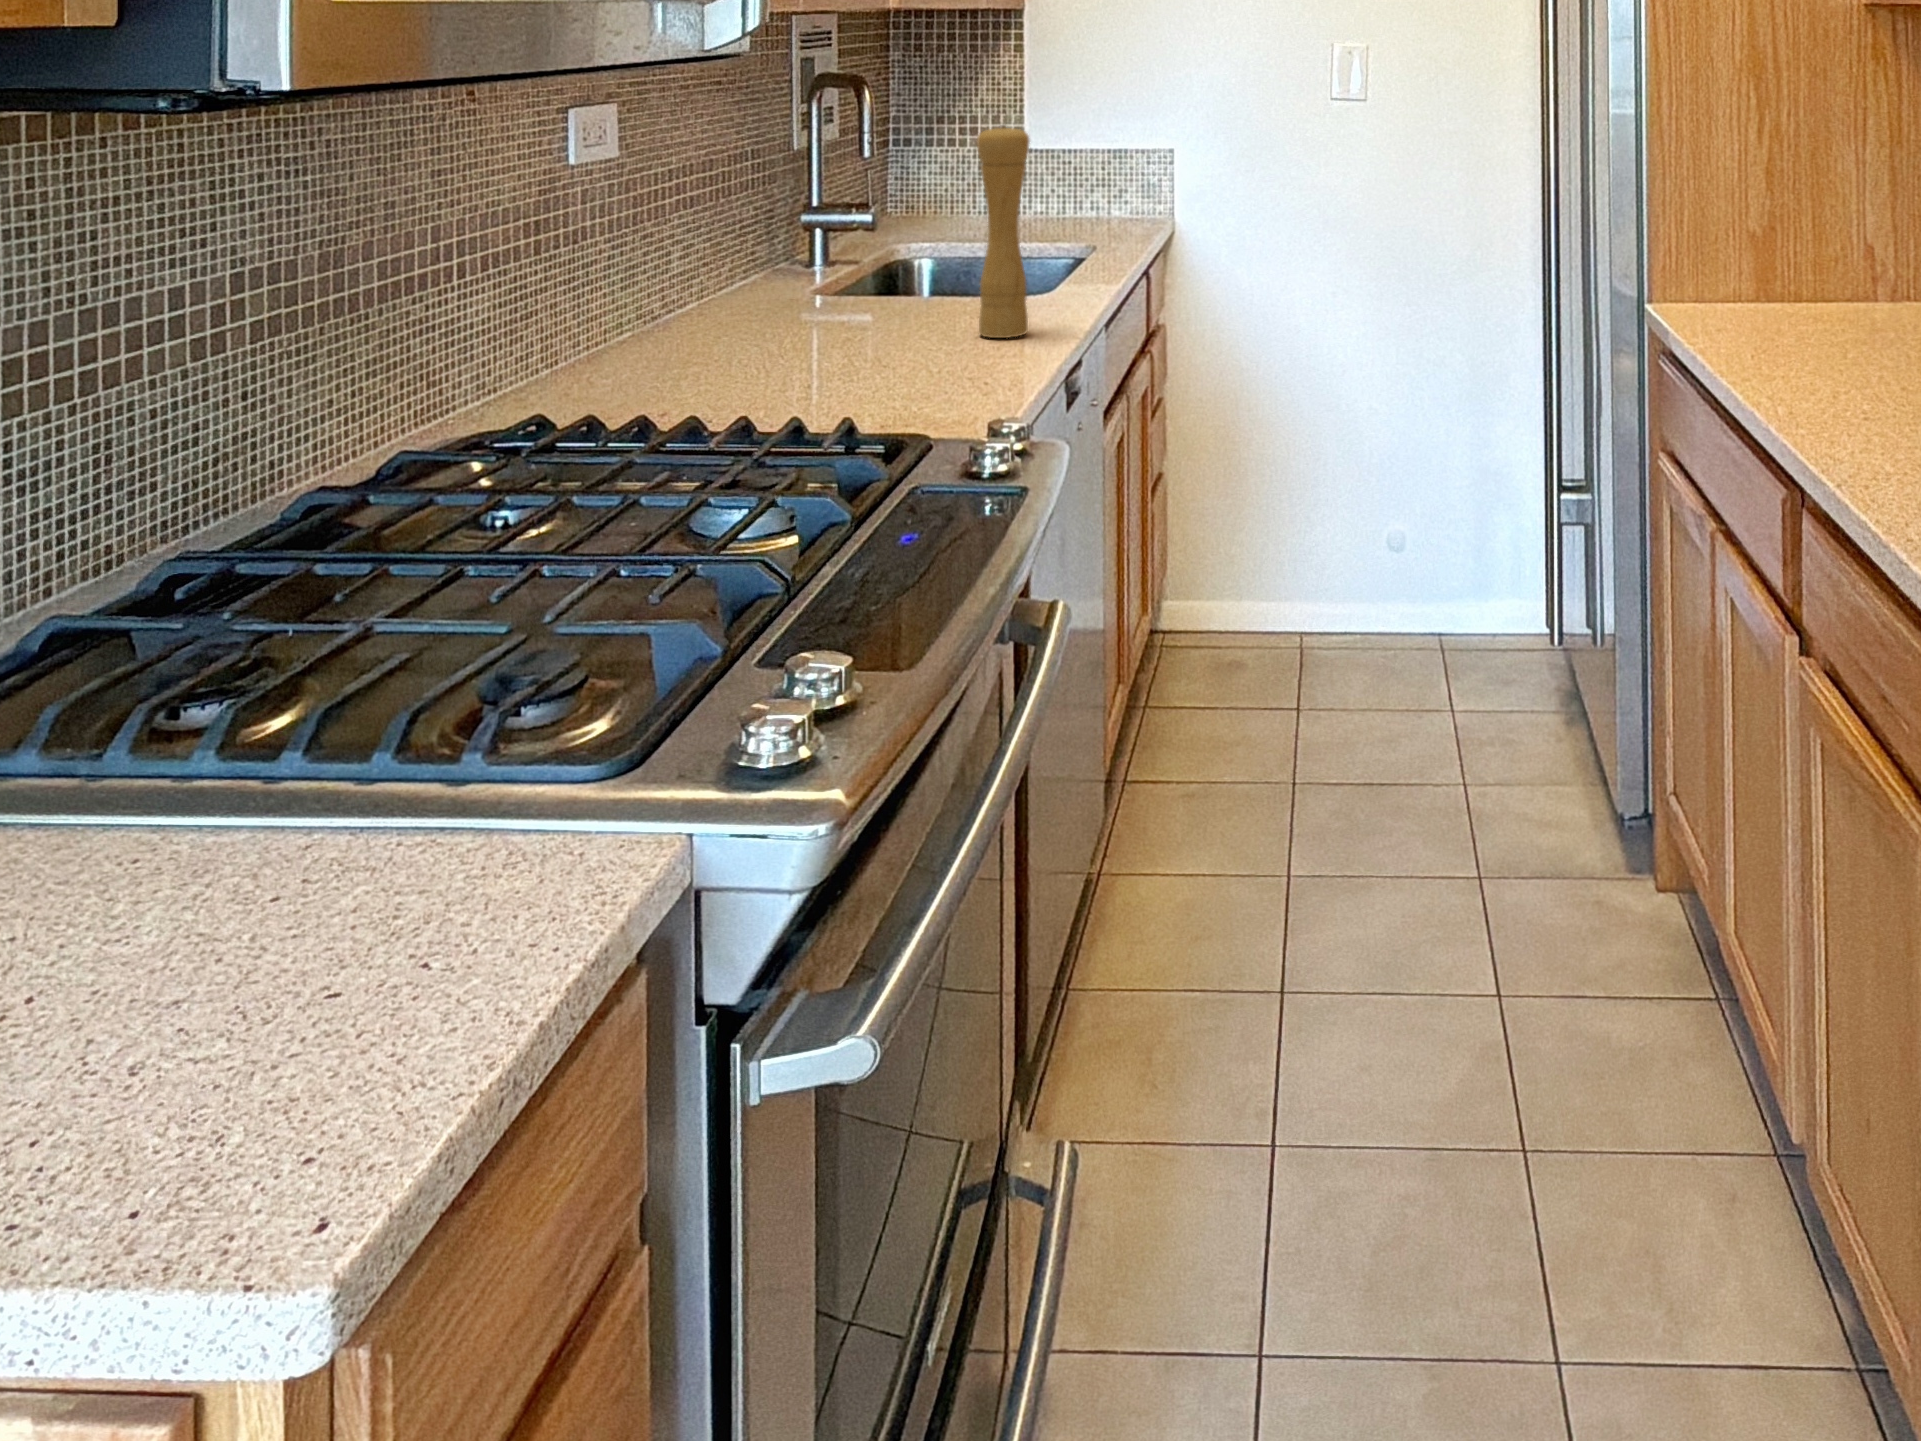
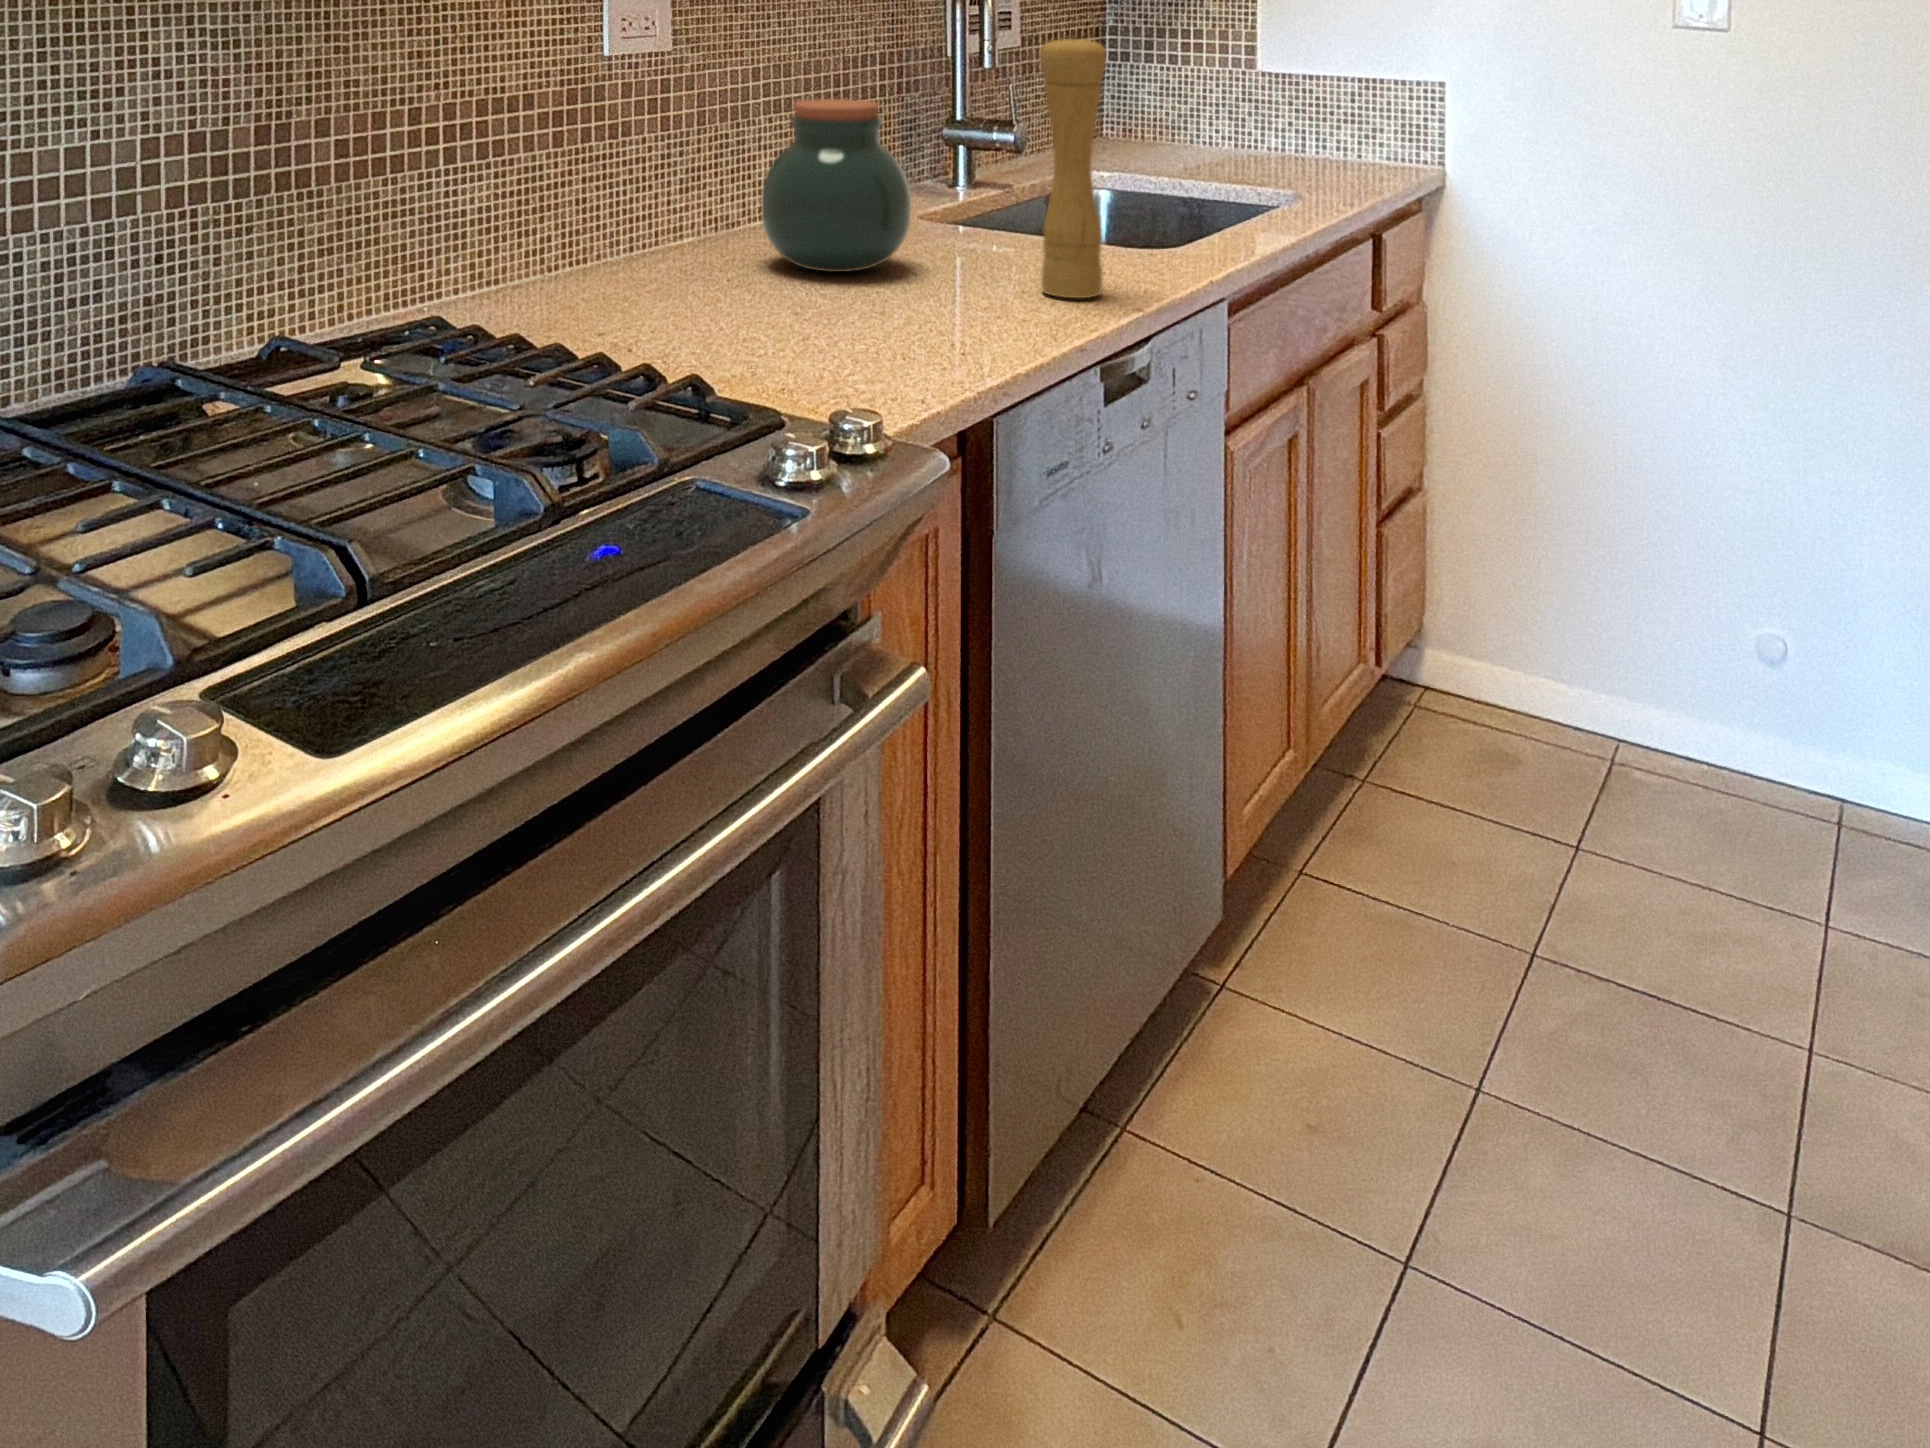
jar: none [722,191,859,343] -> present [762,99,911,272]

